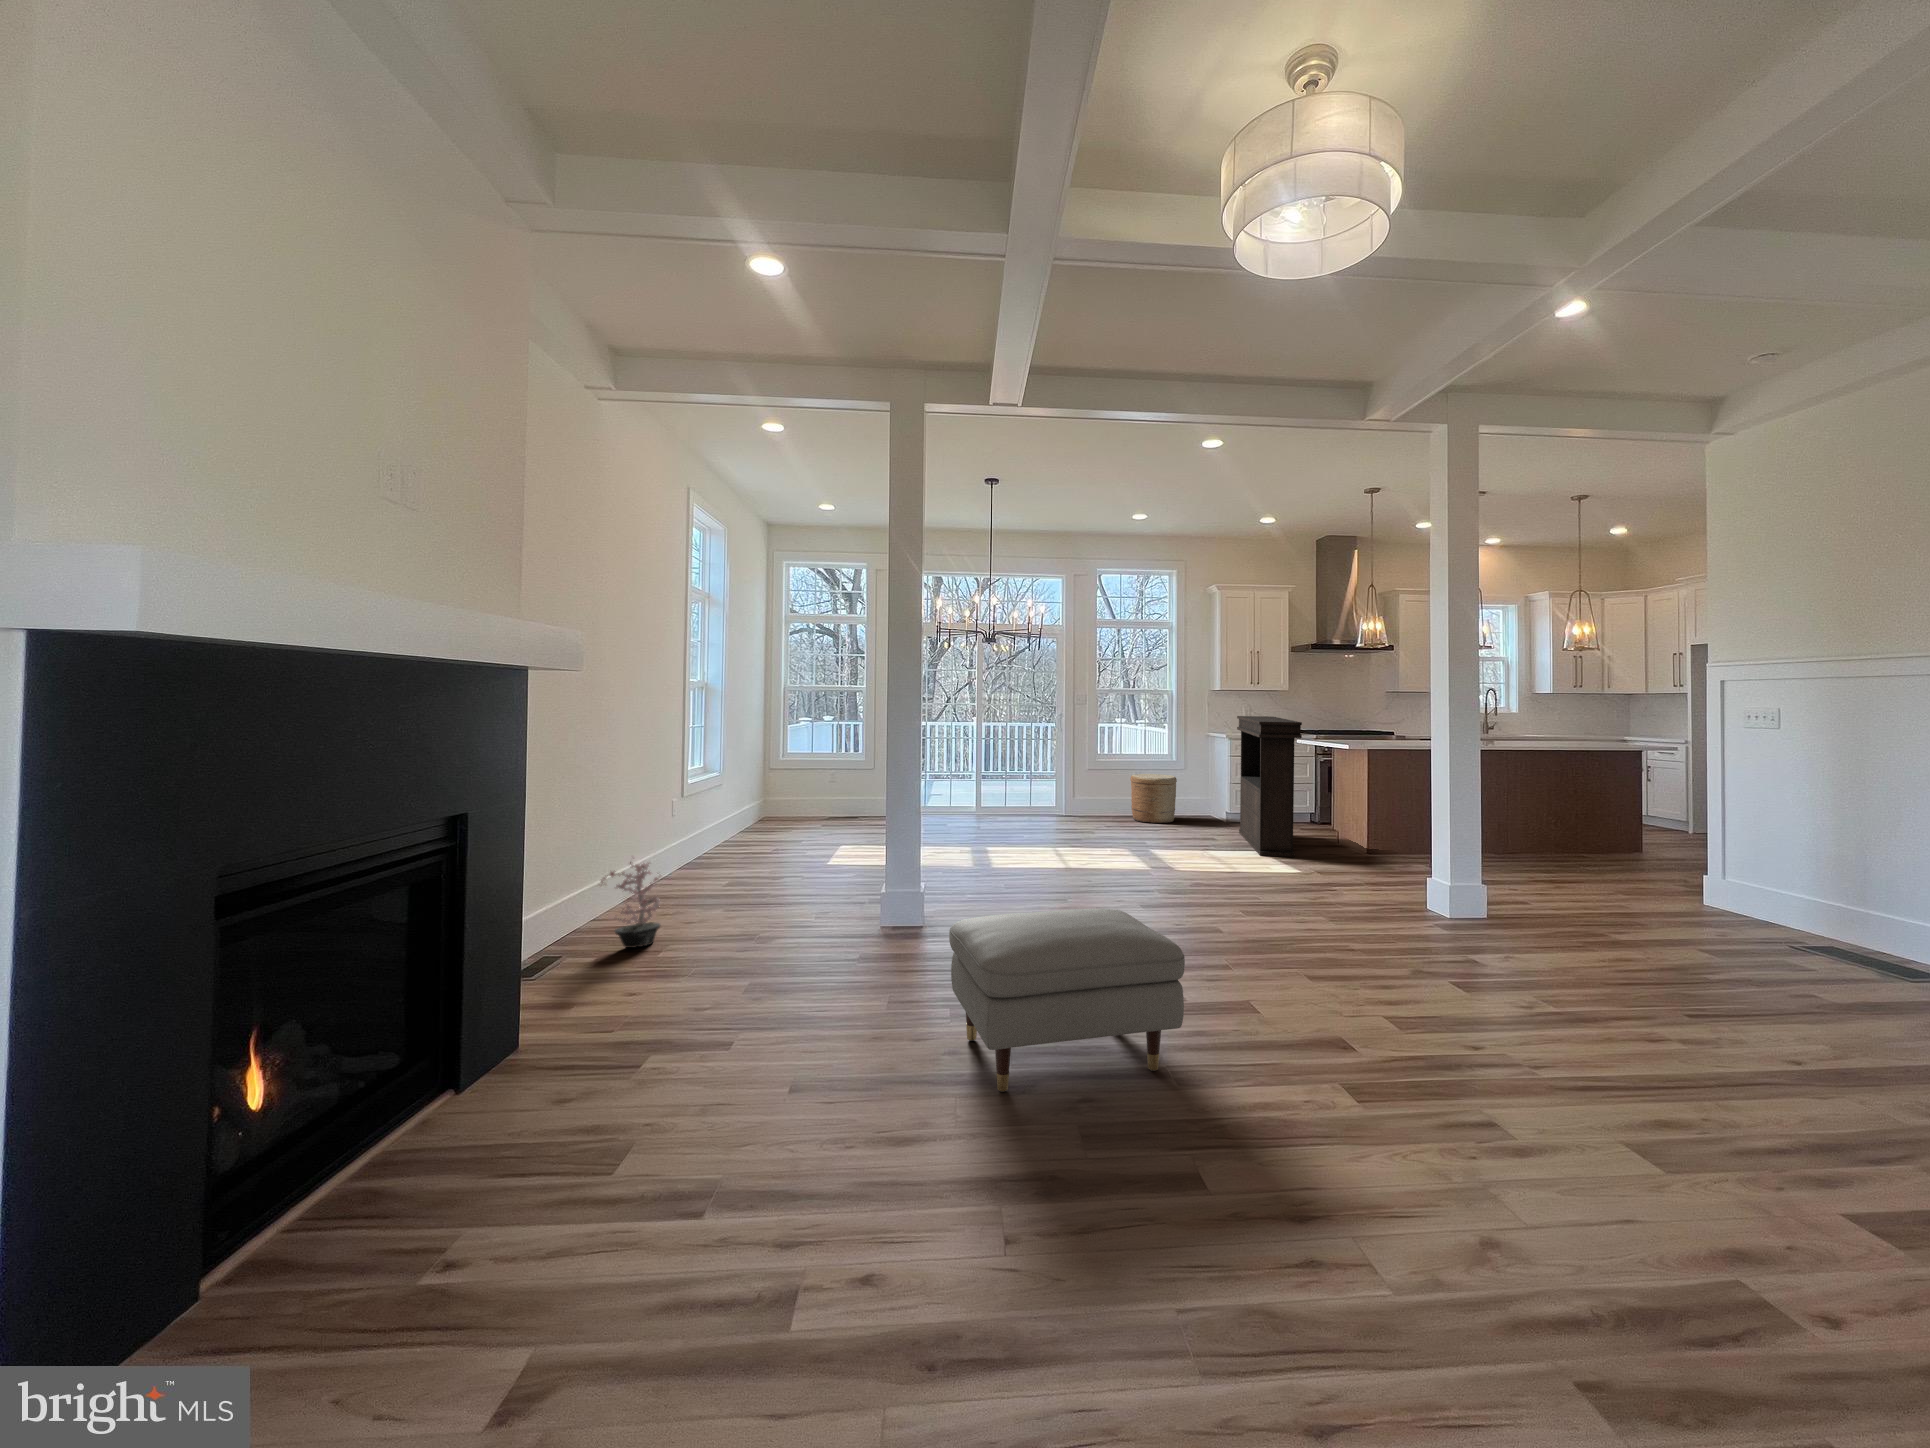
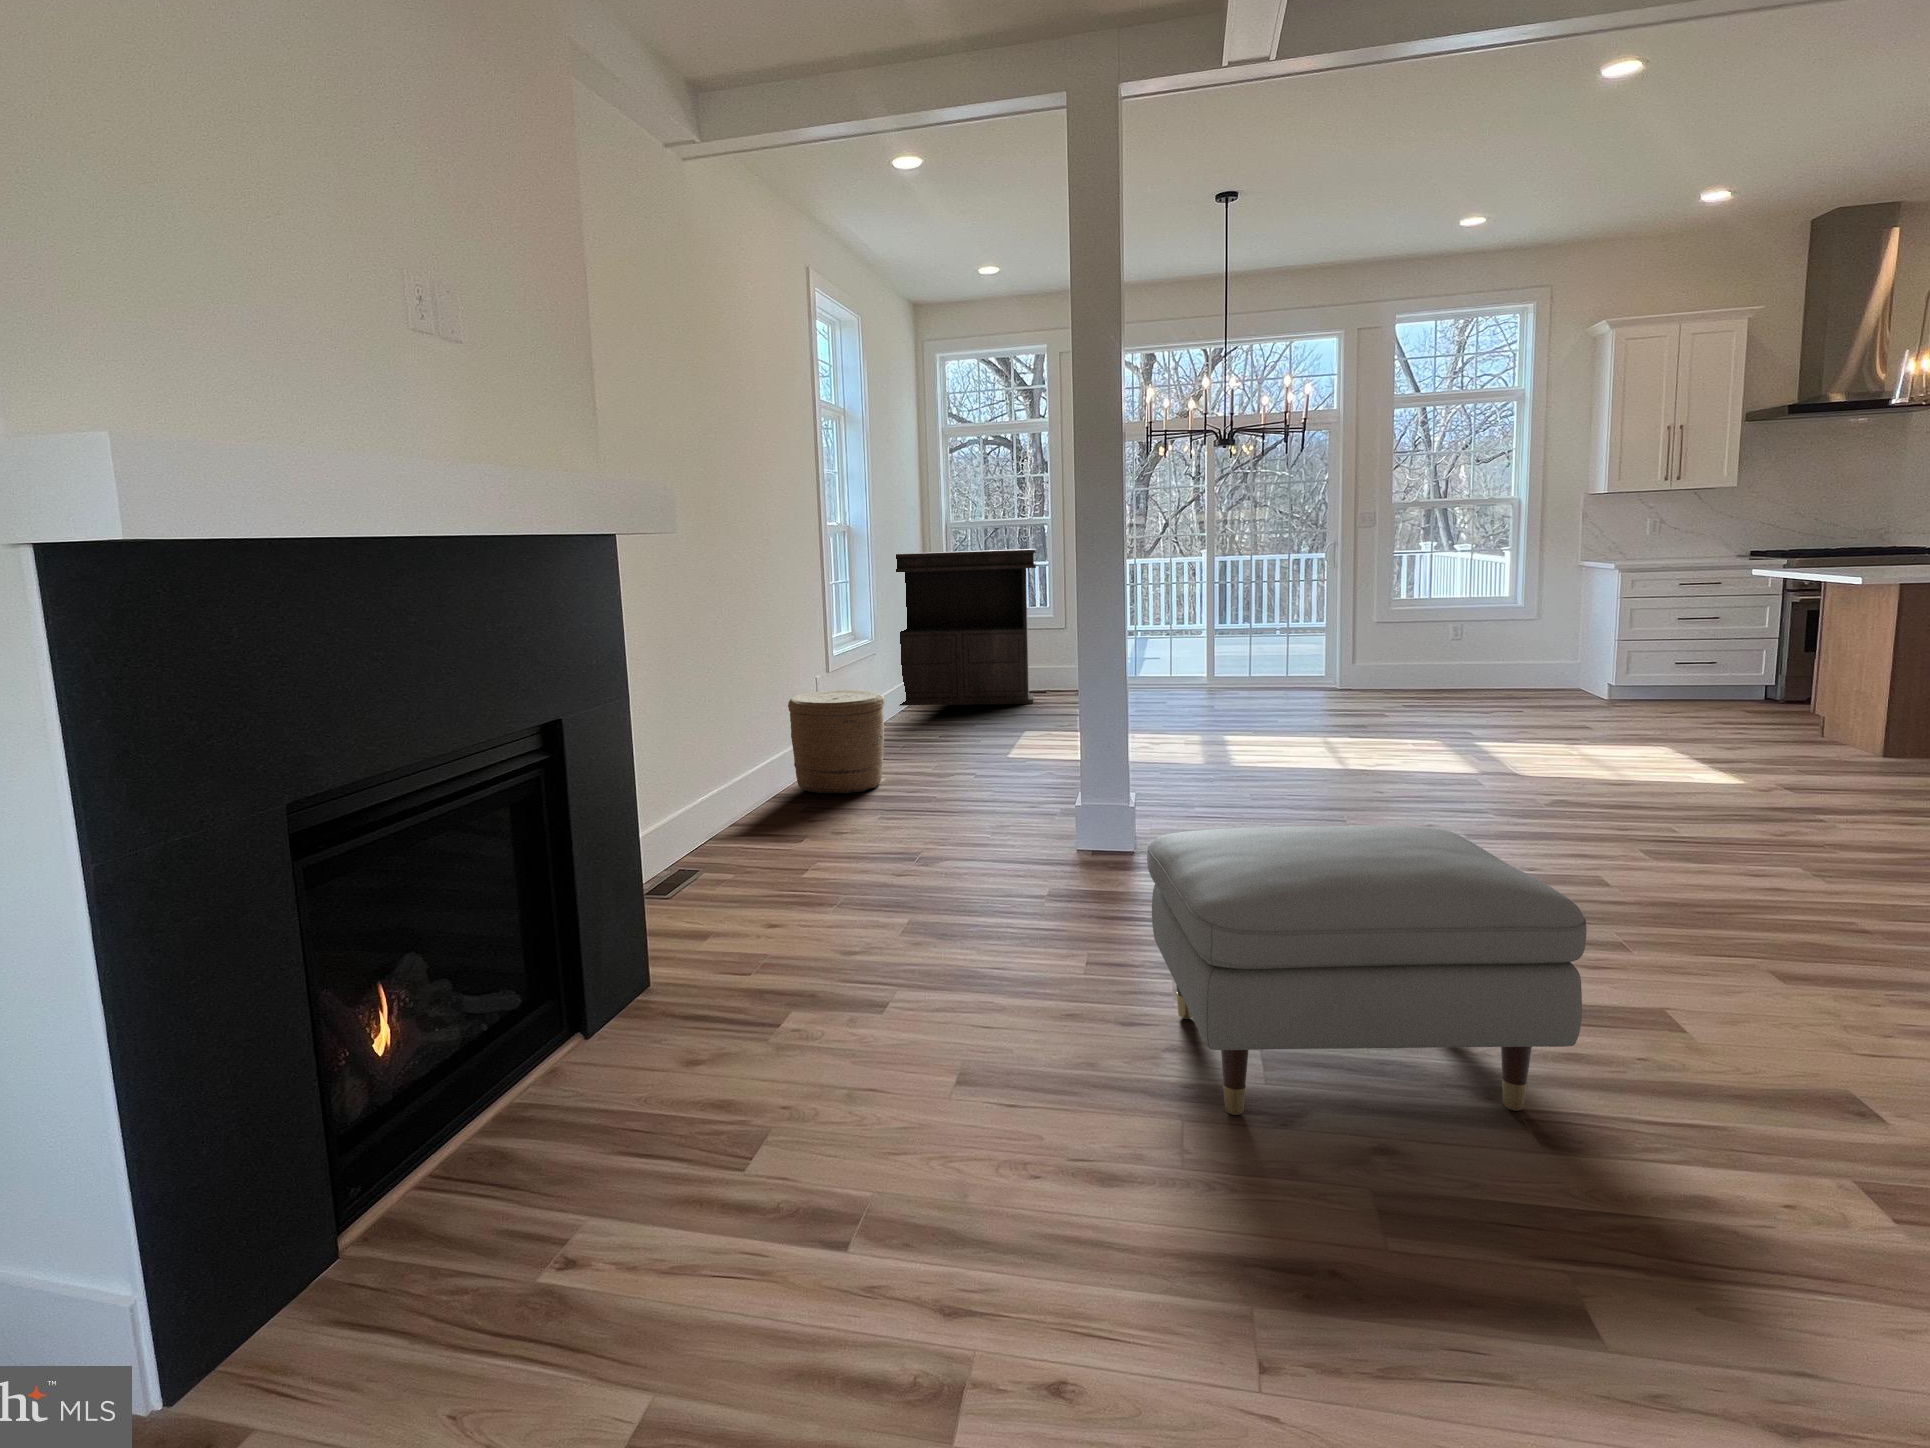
console table: present [1237,716,1302,857] -> present [895,549,1036,706]
woven basket: present [1130,774,1177,823] -> present [788,690,885,793]
potted plant: present [601,858,660,948] -> none [692,725,779,844]

